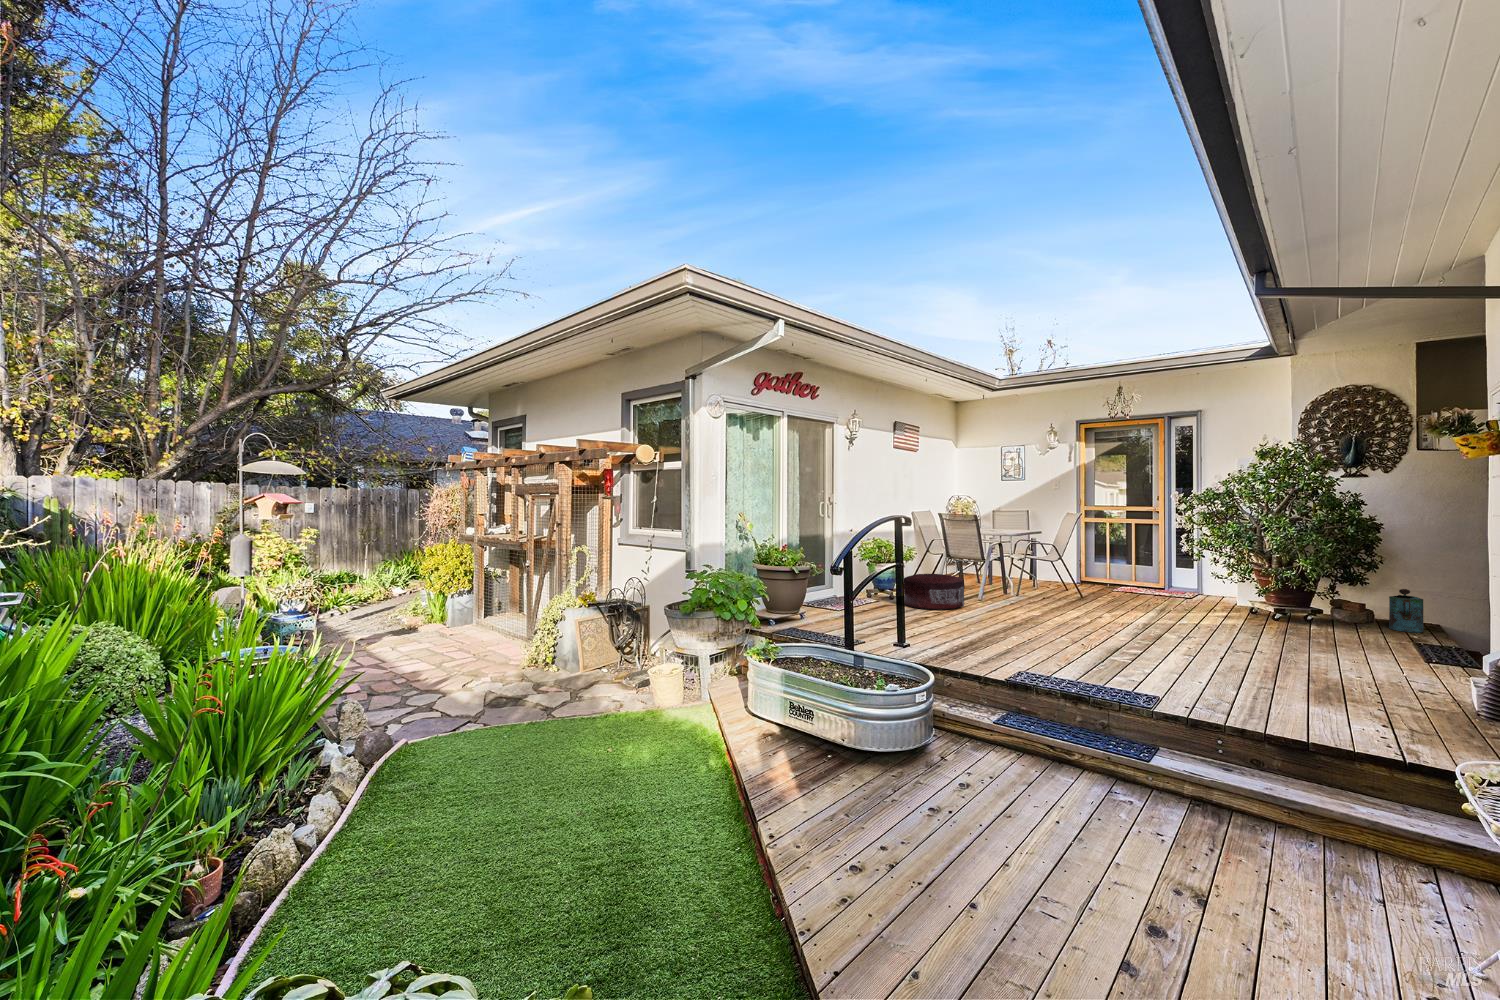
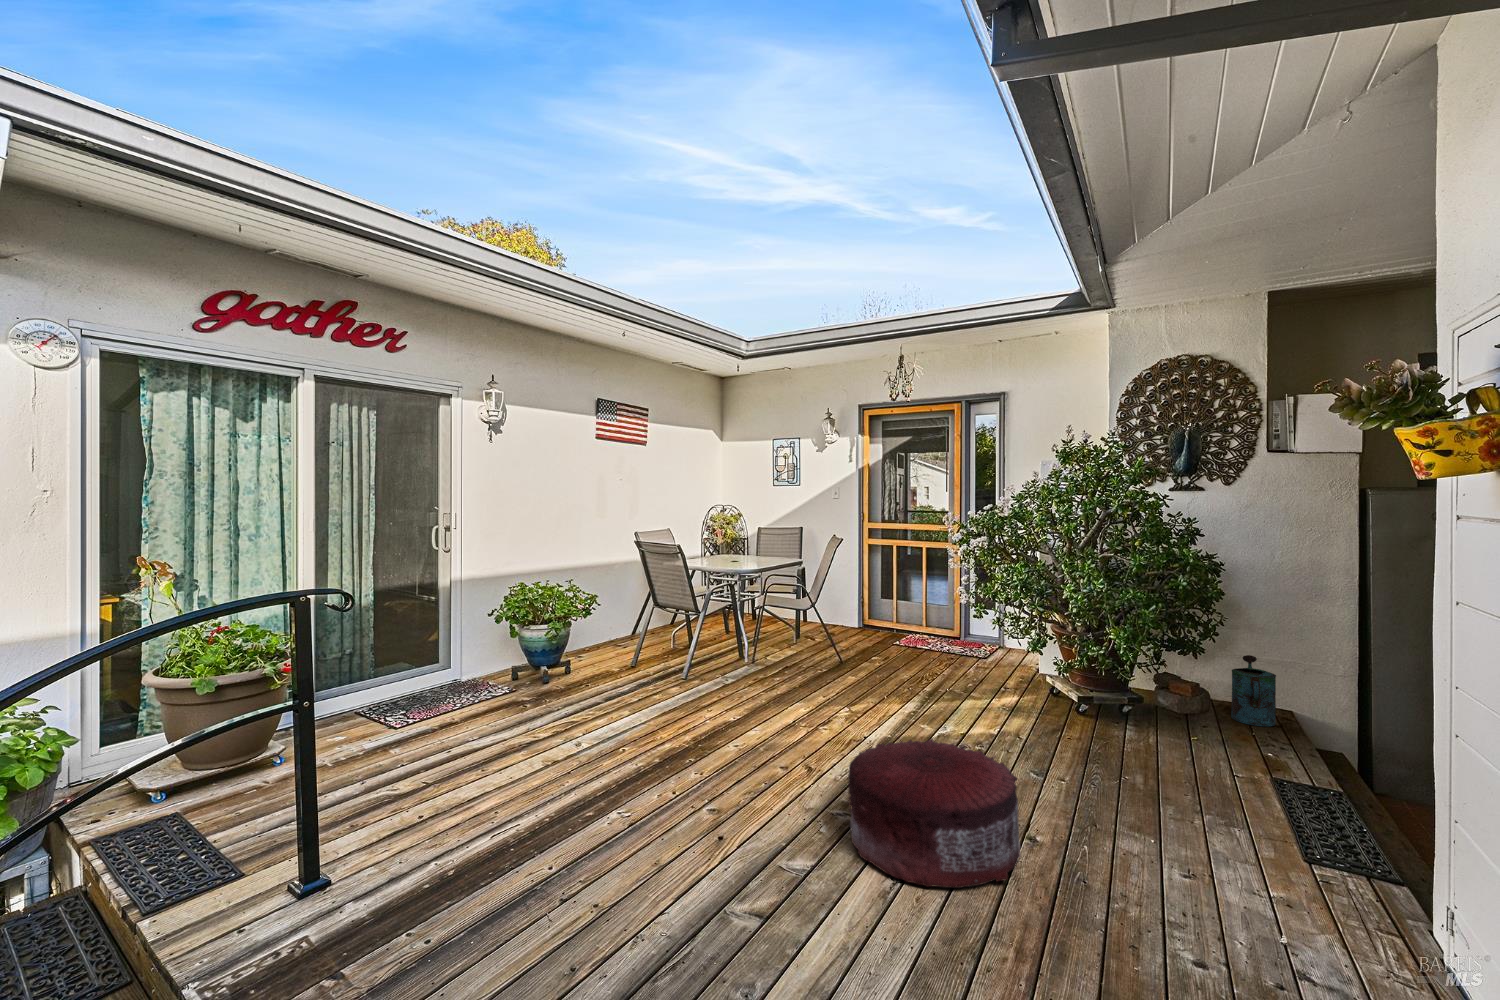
pouf: present [903,574,965,610] -> present [848,739,1021,888]

